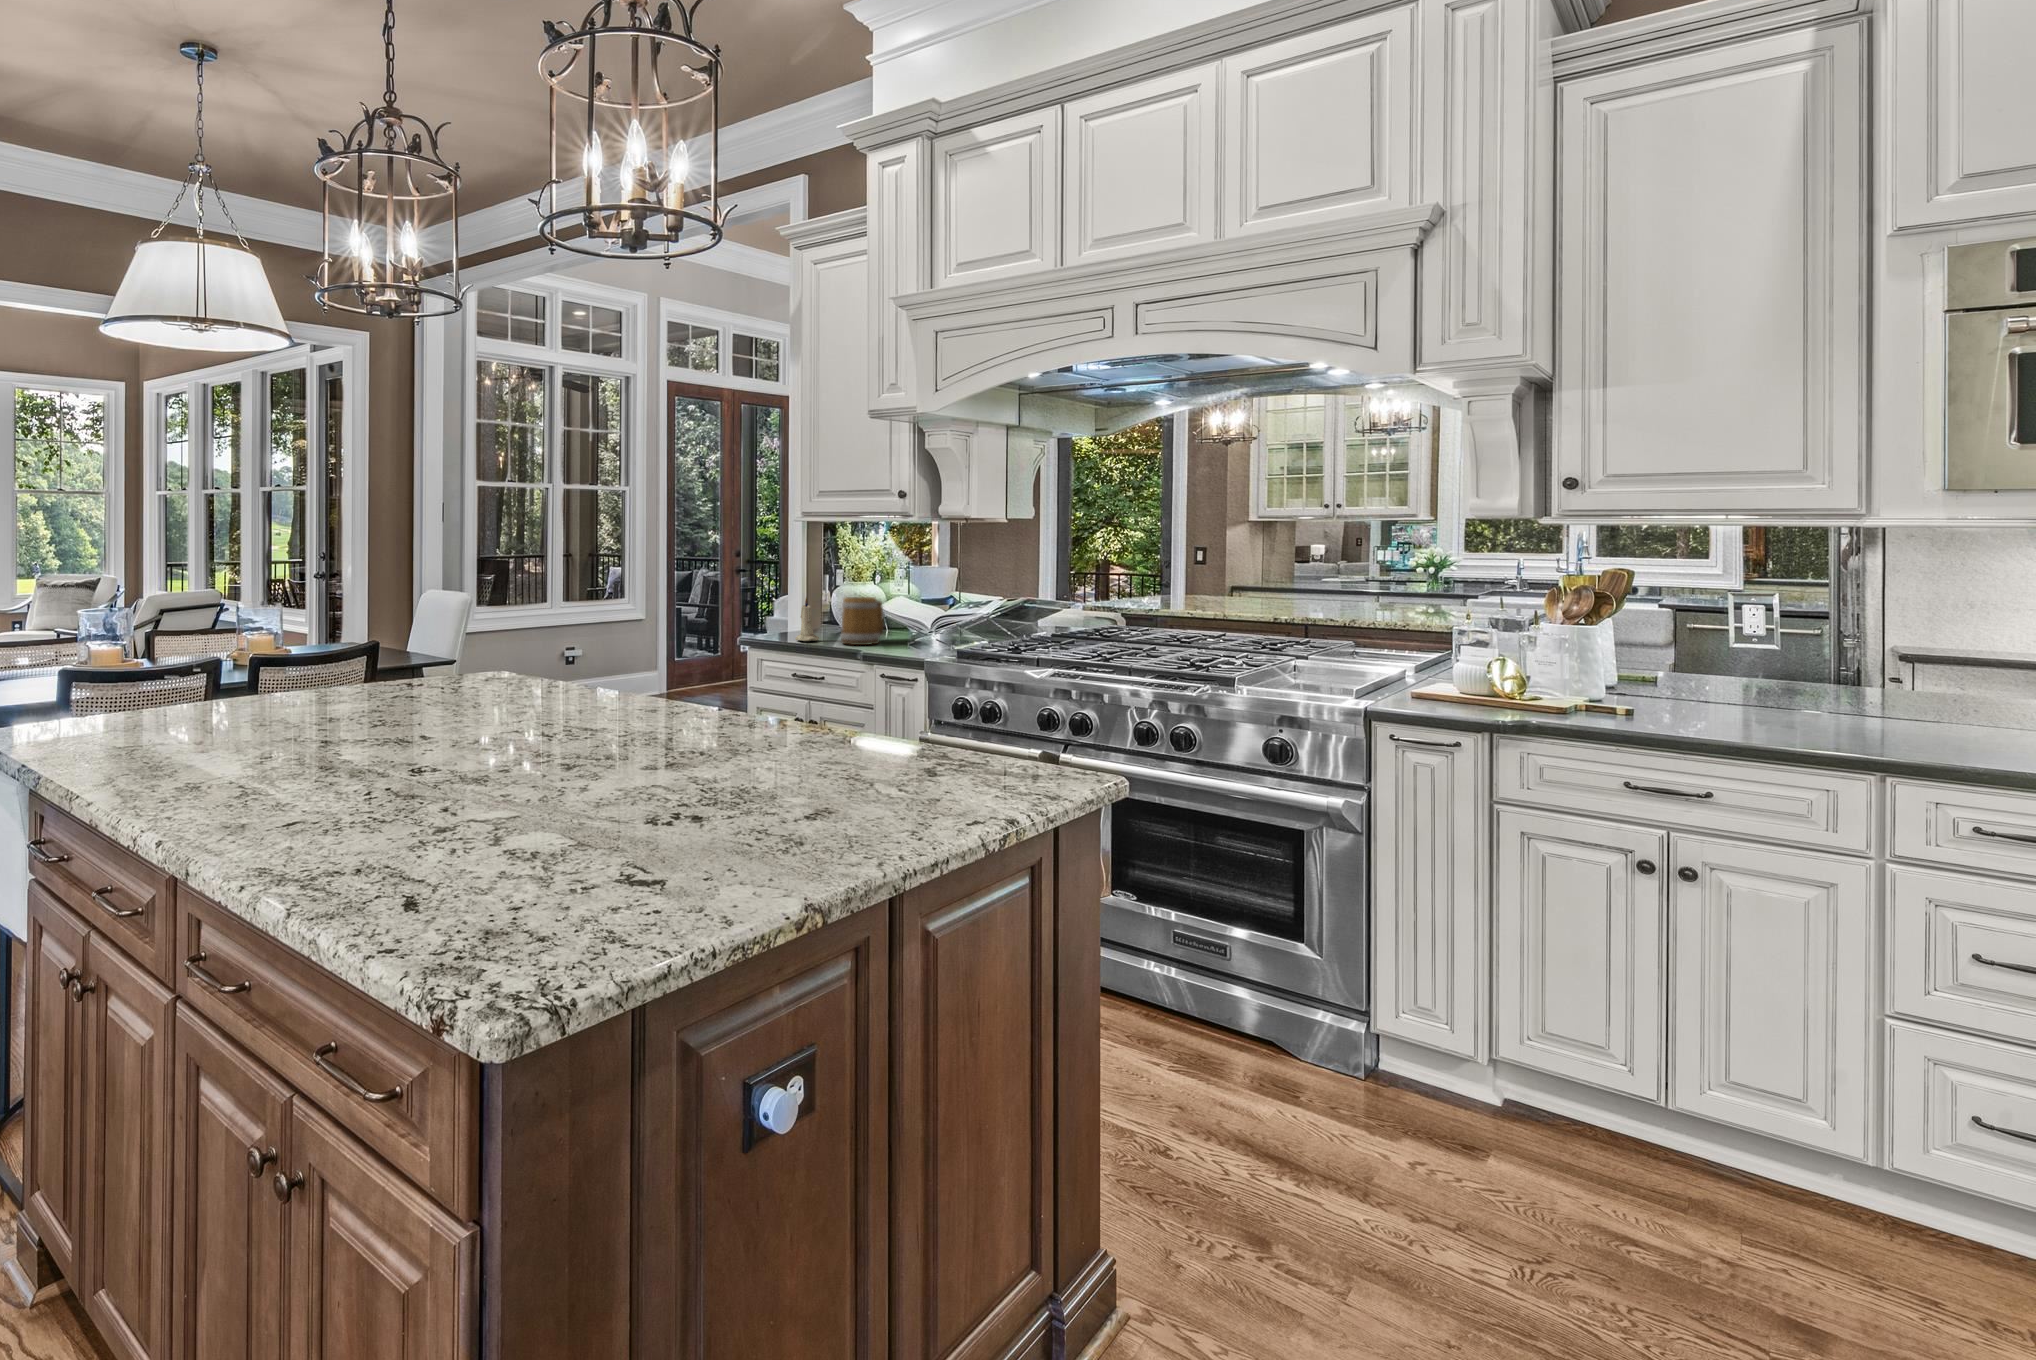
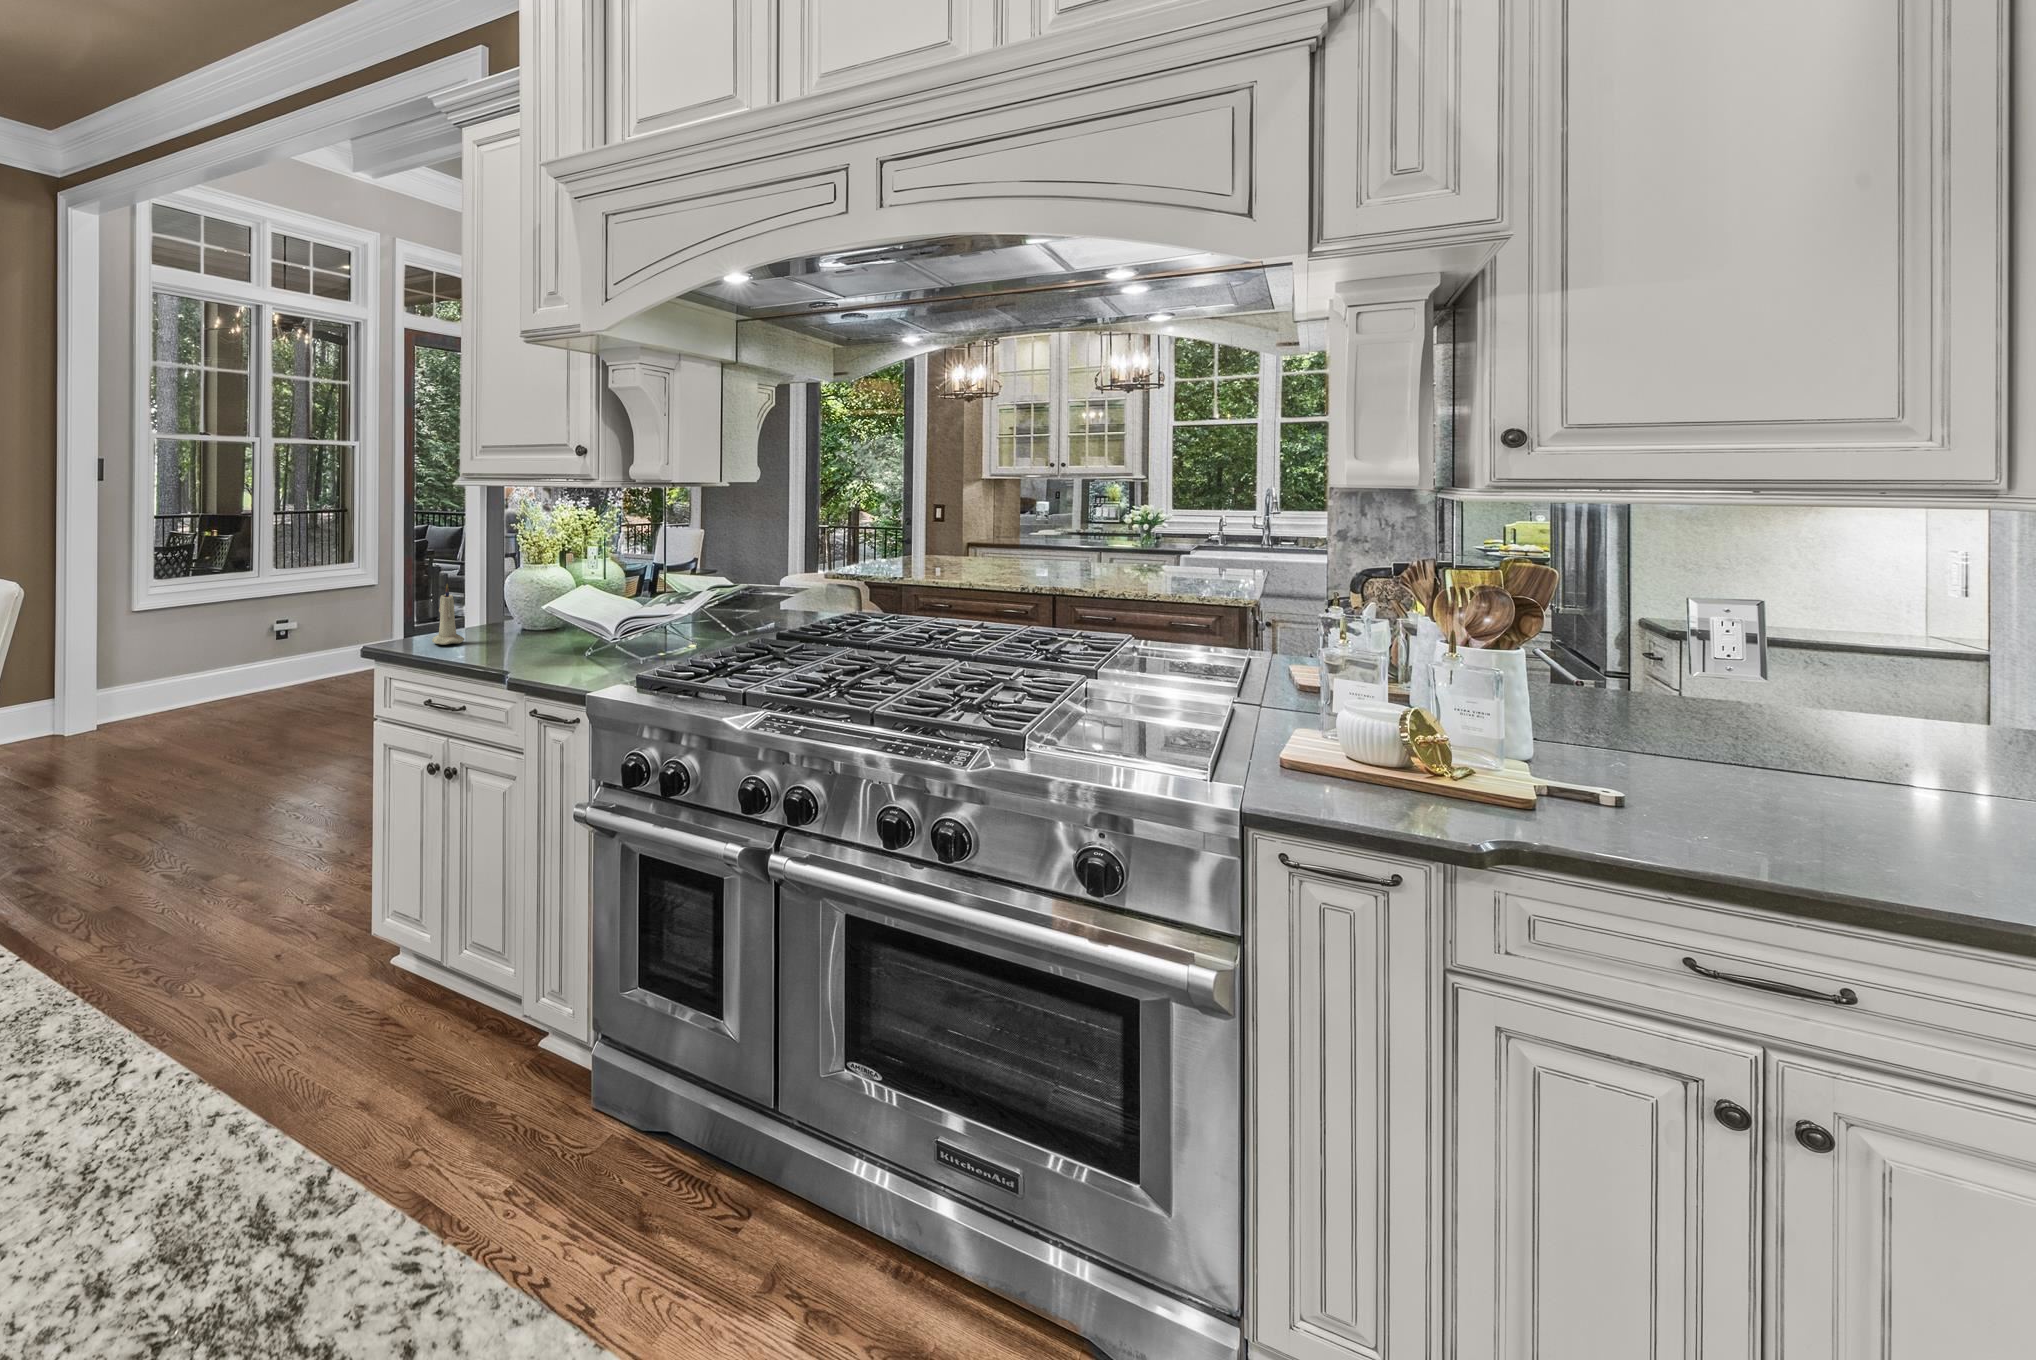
mug: present [840,597,883,645] -> none [488,583,551,652]

